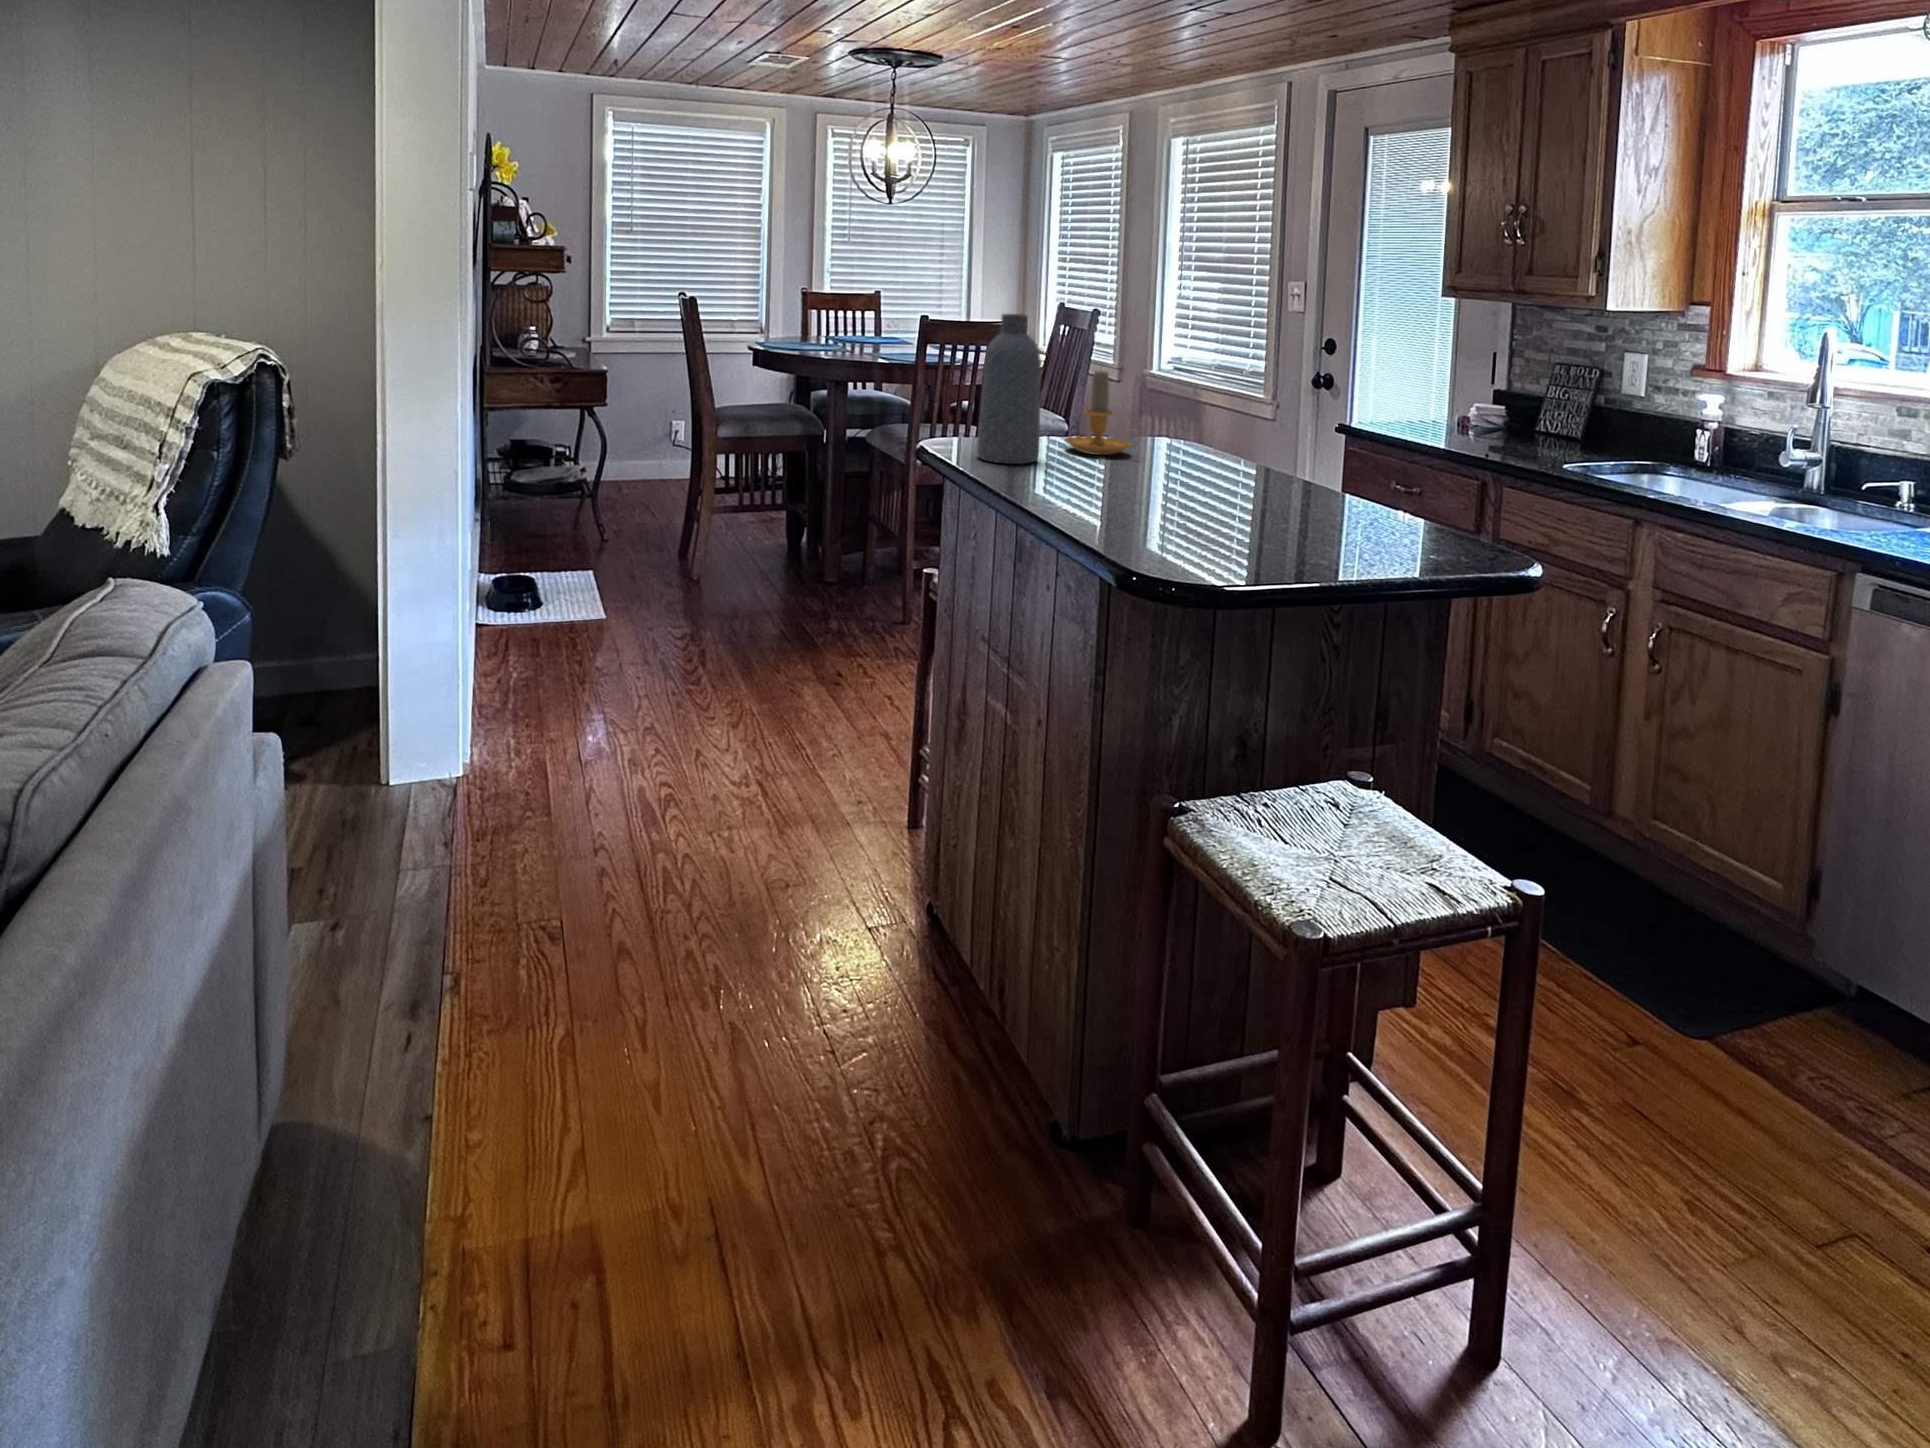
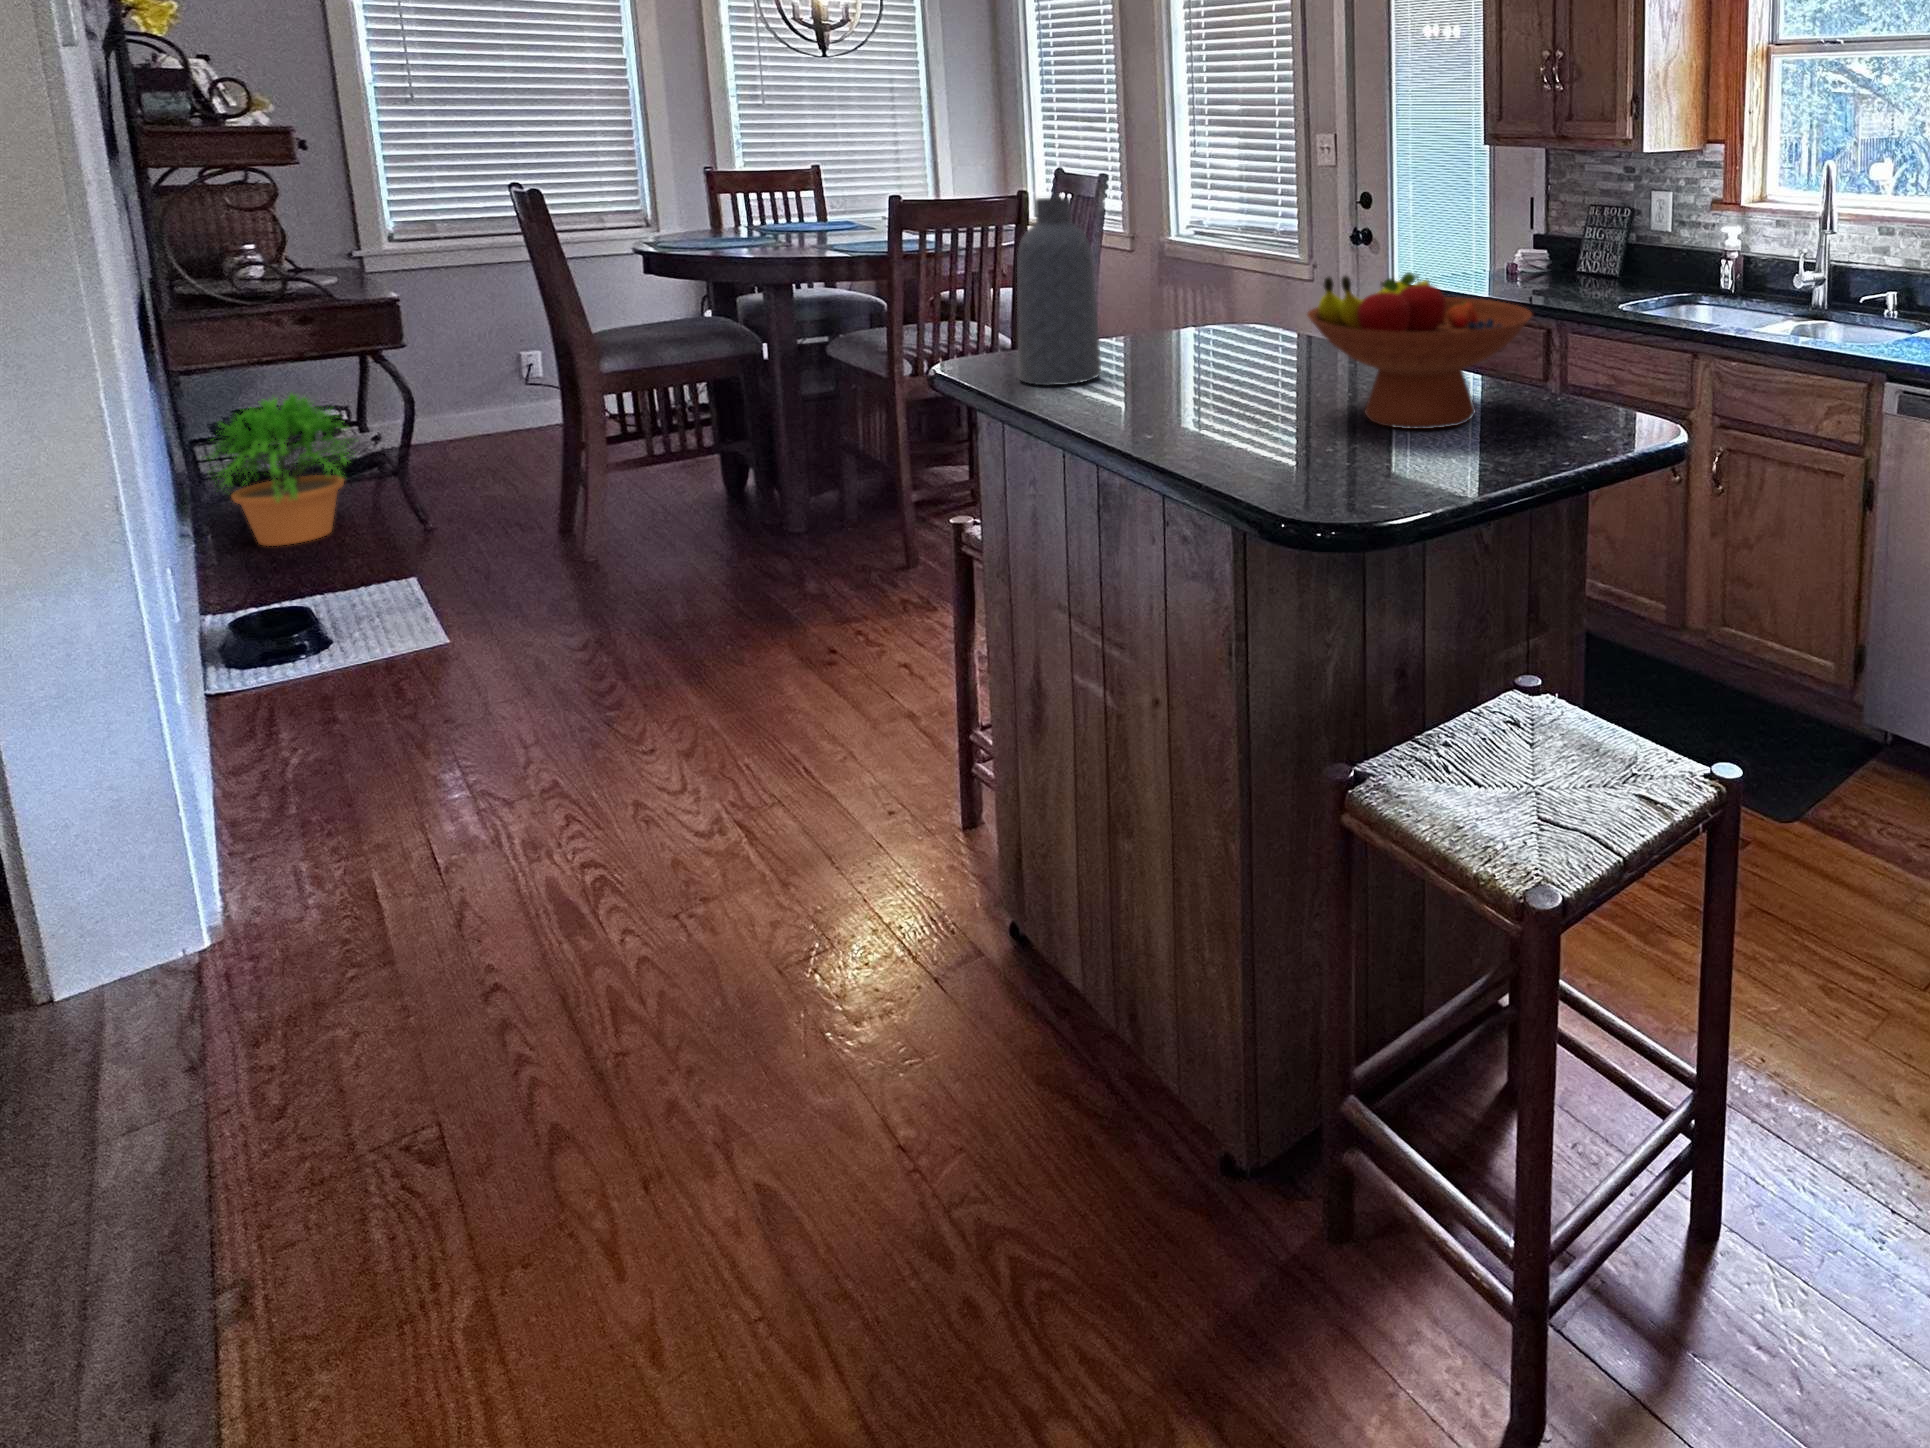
candle: present [1065,371,1132,455] -> none [1124,252,1218,357]
fruit bowl: none [1194,390,1399,532] -> present [1307,273,1532,429]
potted plant: none [486,430,571,538] -> present [207,394,353,546]

